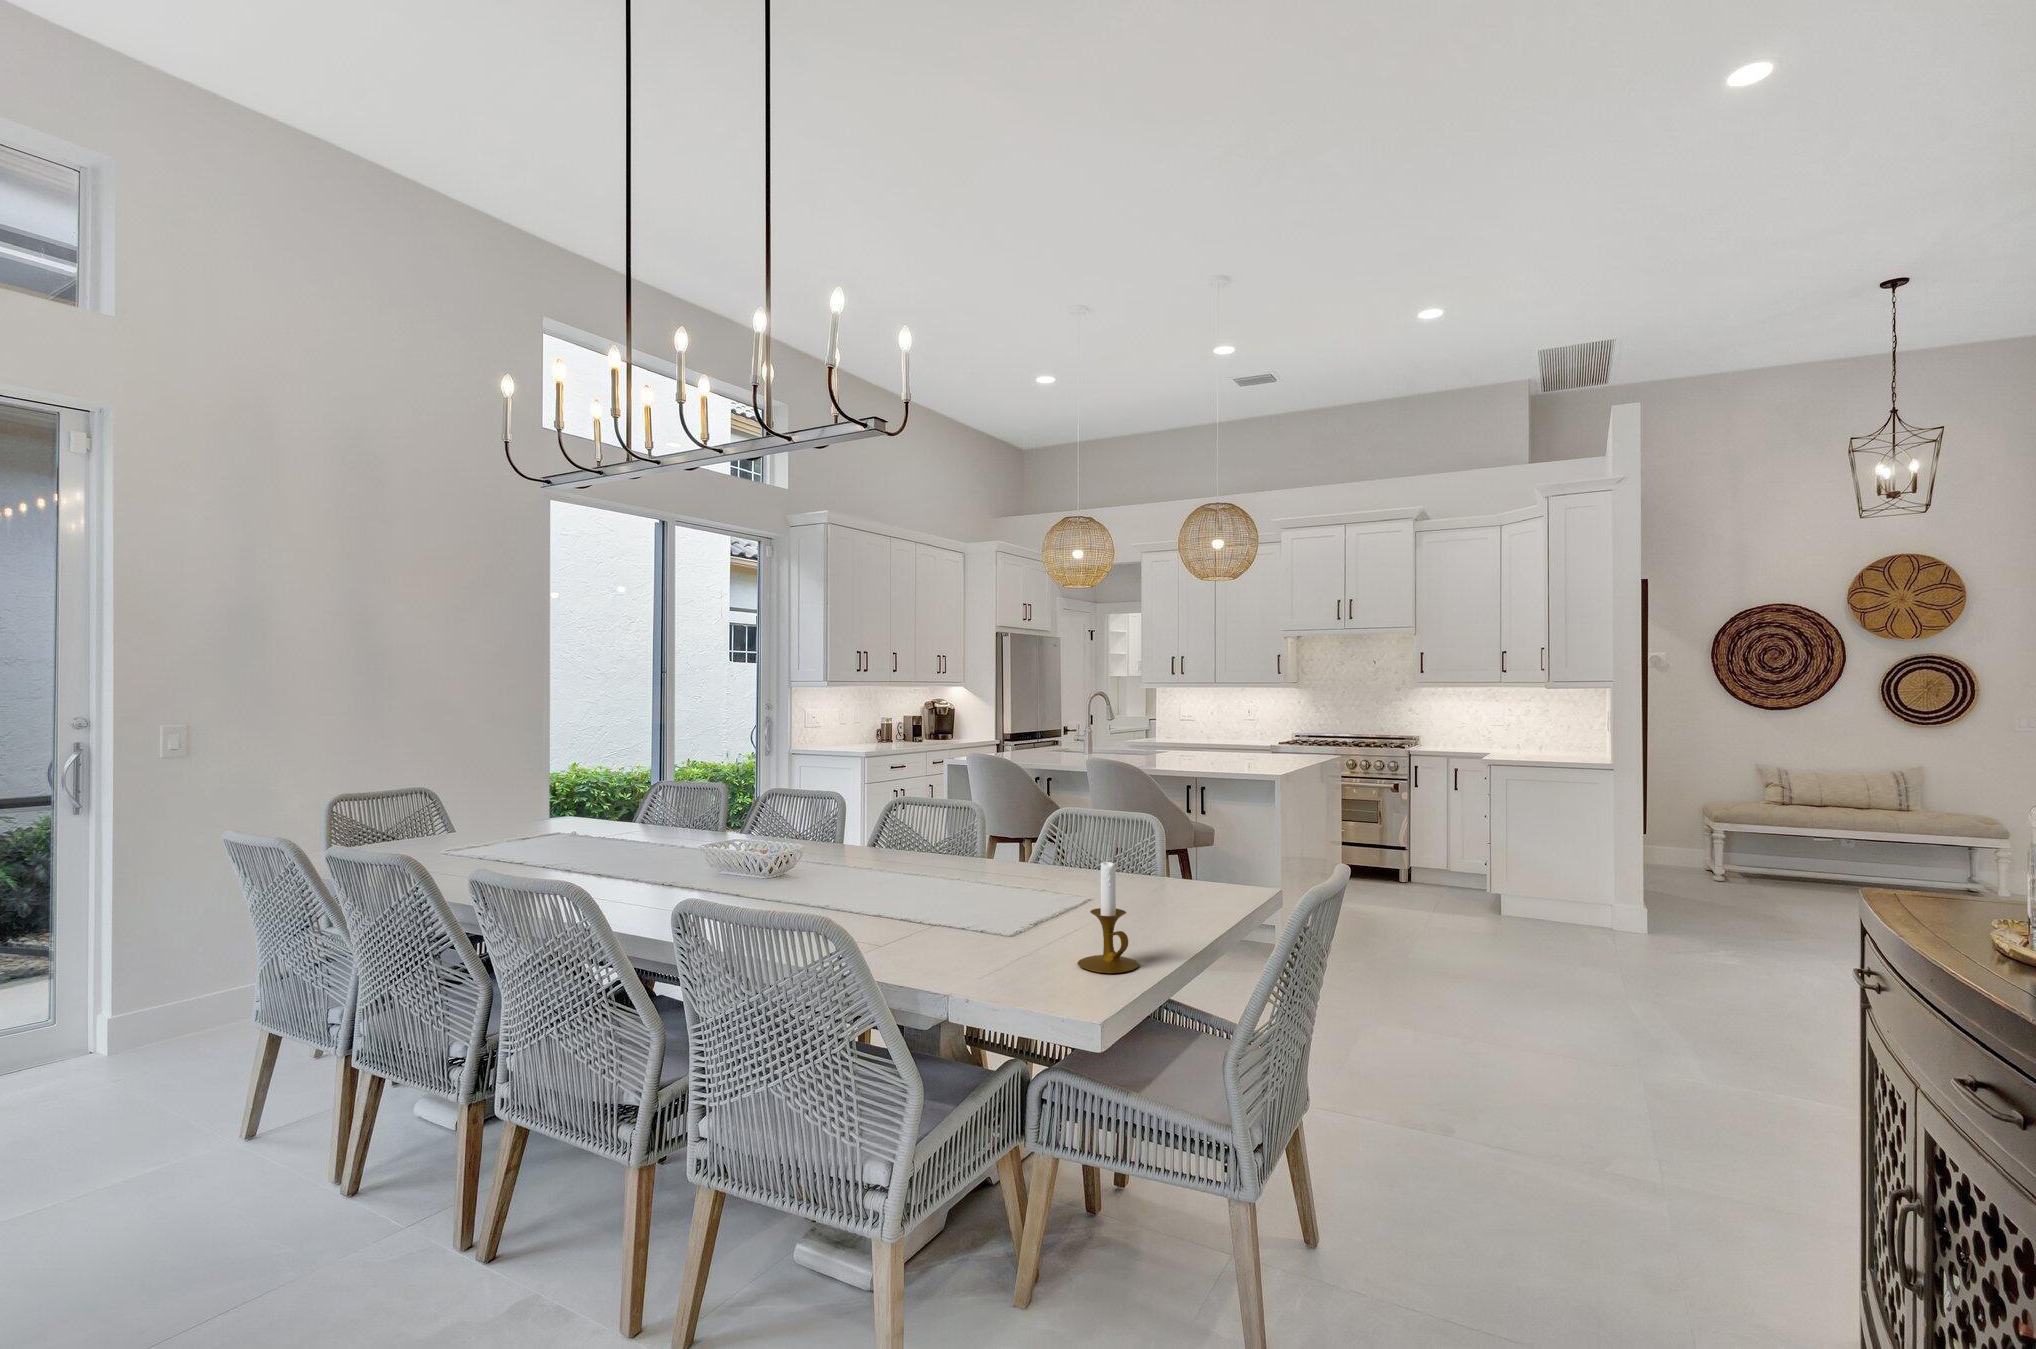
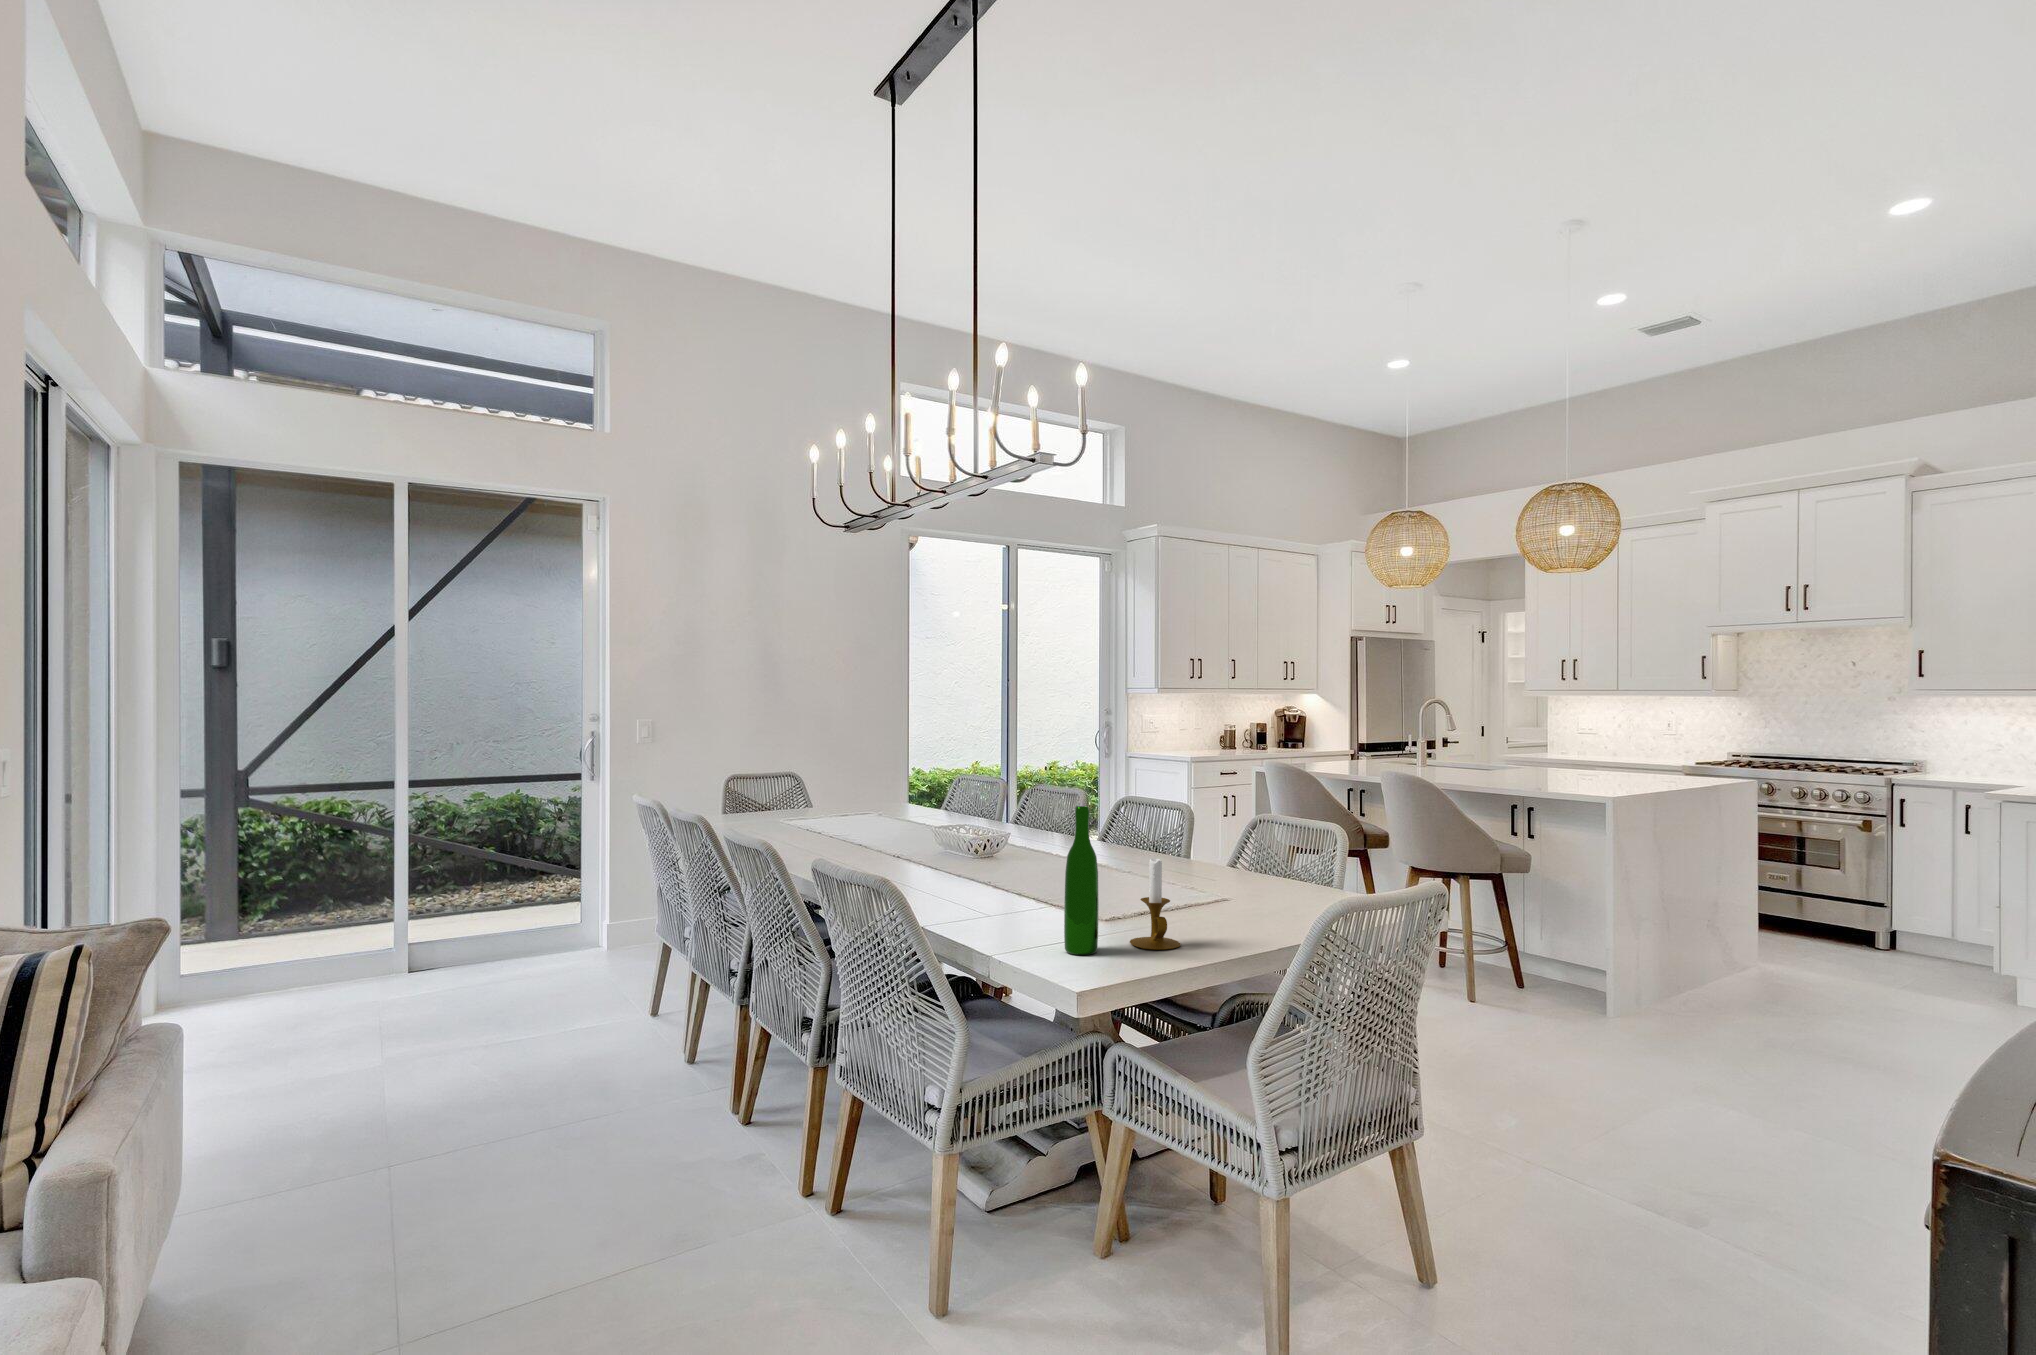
wine bottle: none [1021,804,1064,993] -> present [1064,806,1099,955]

